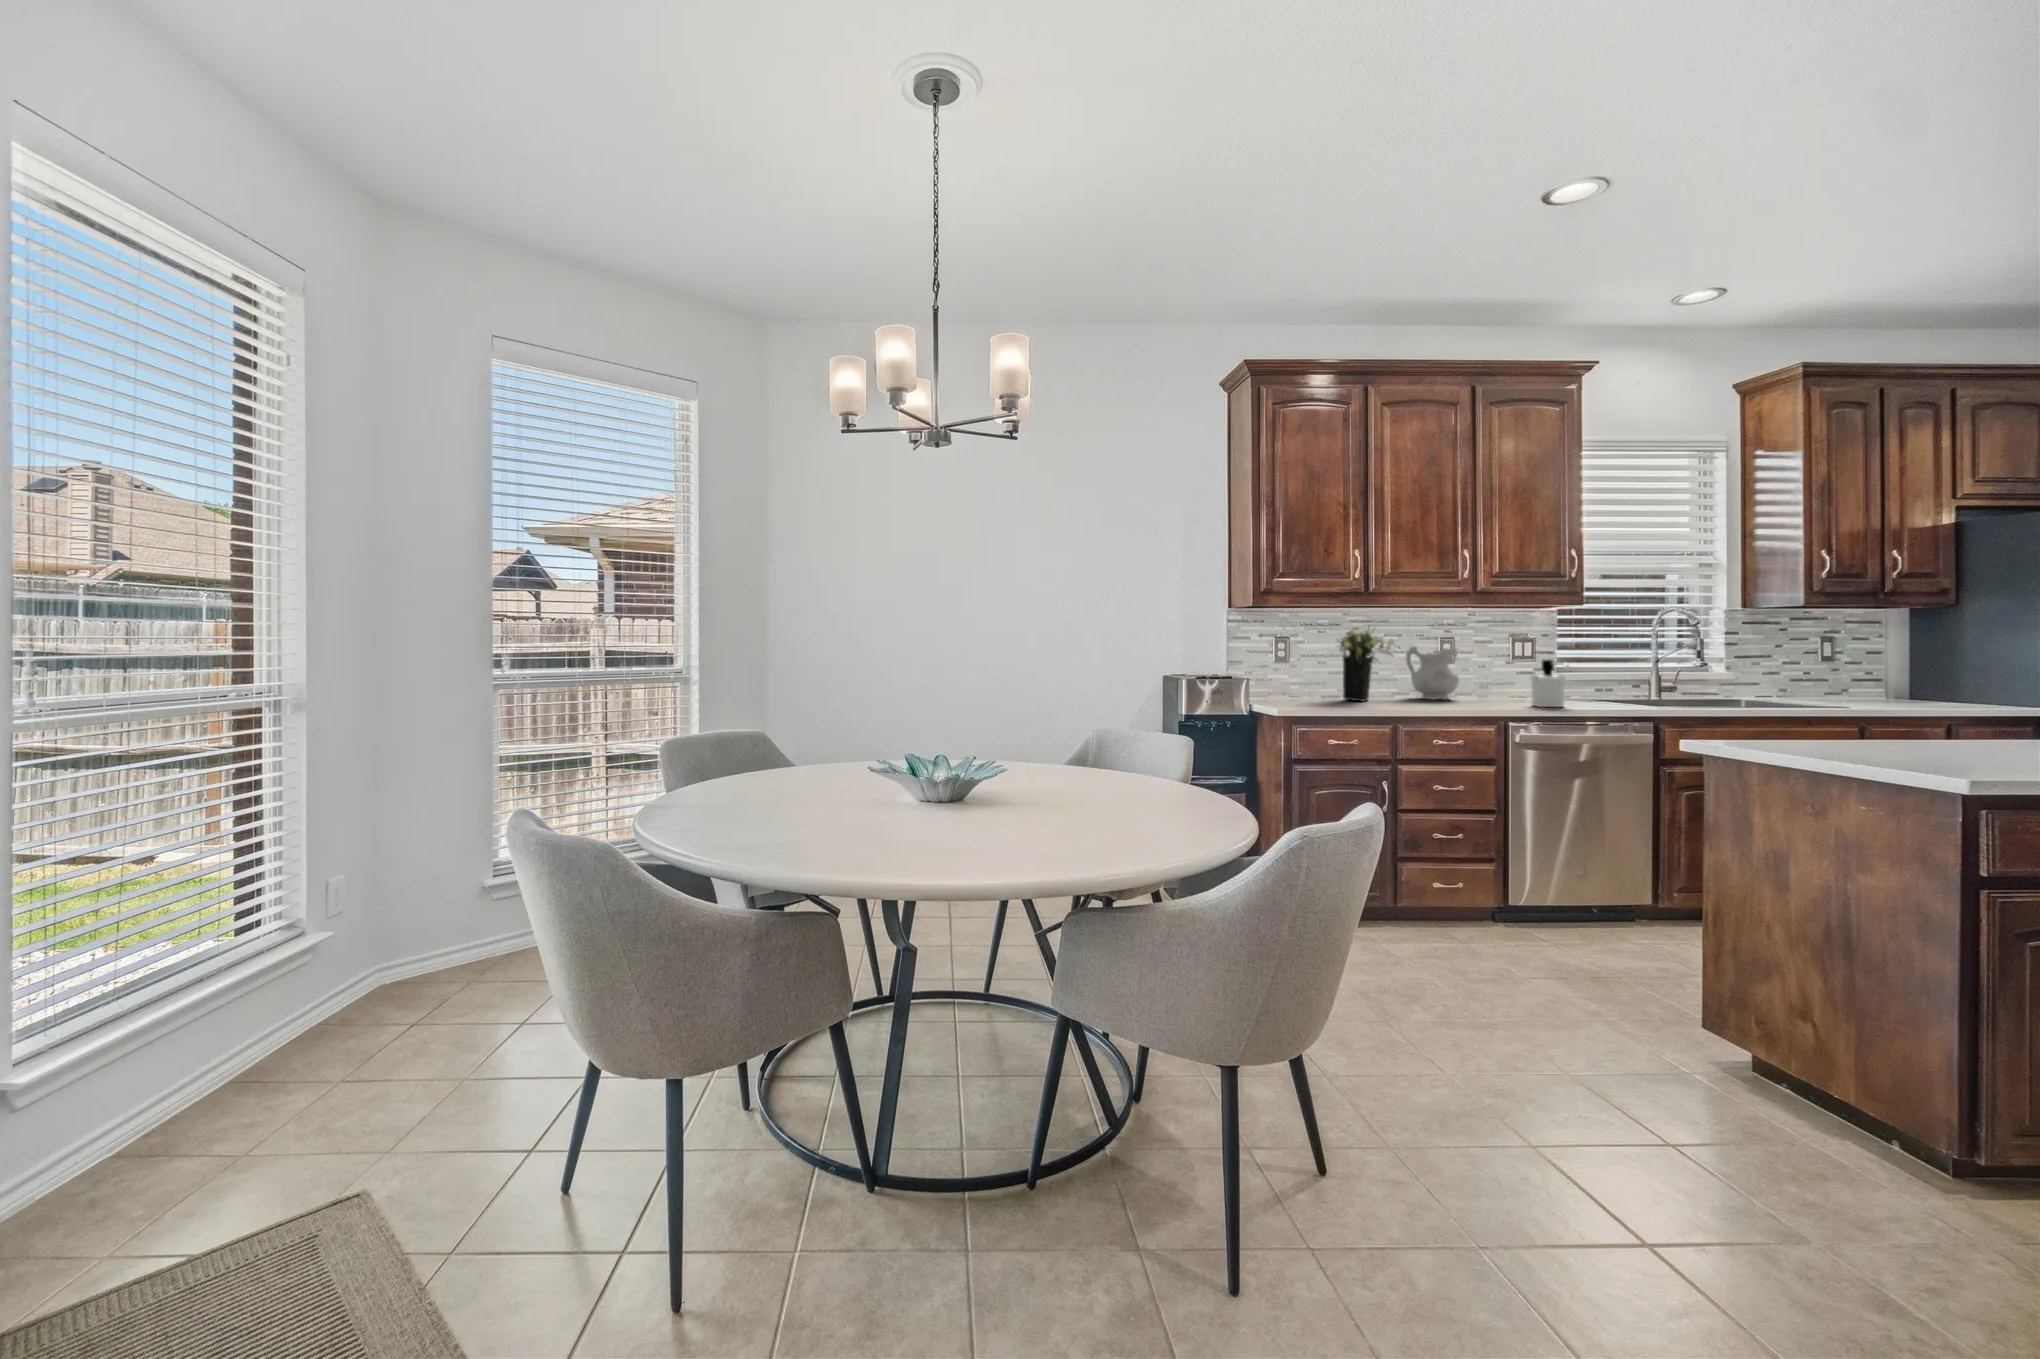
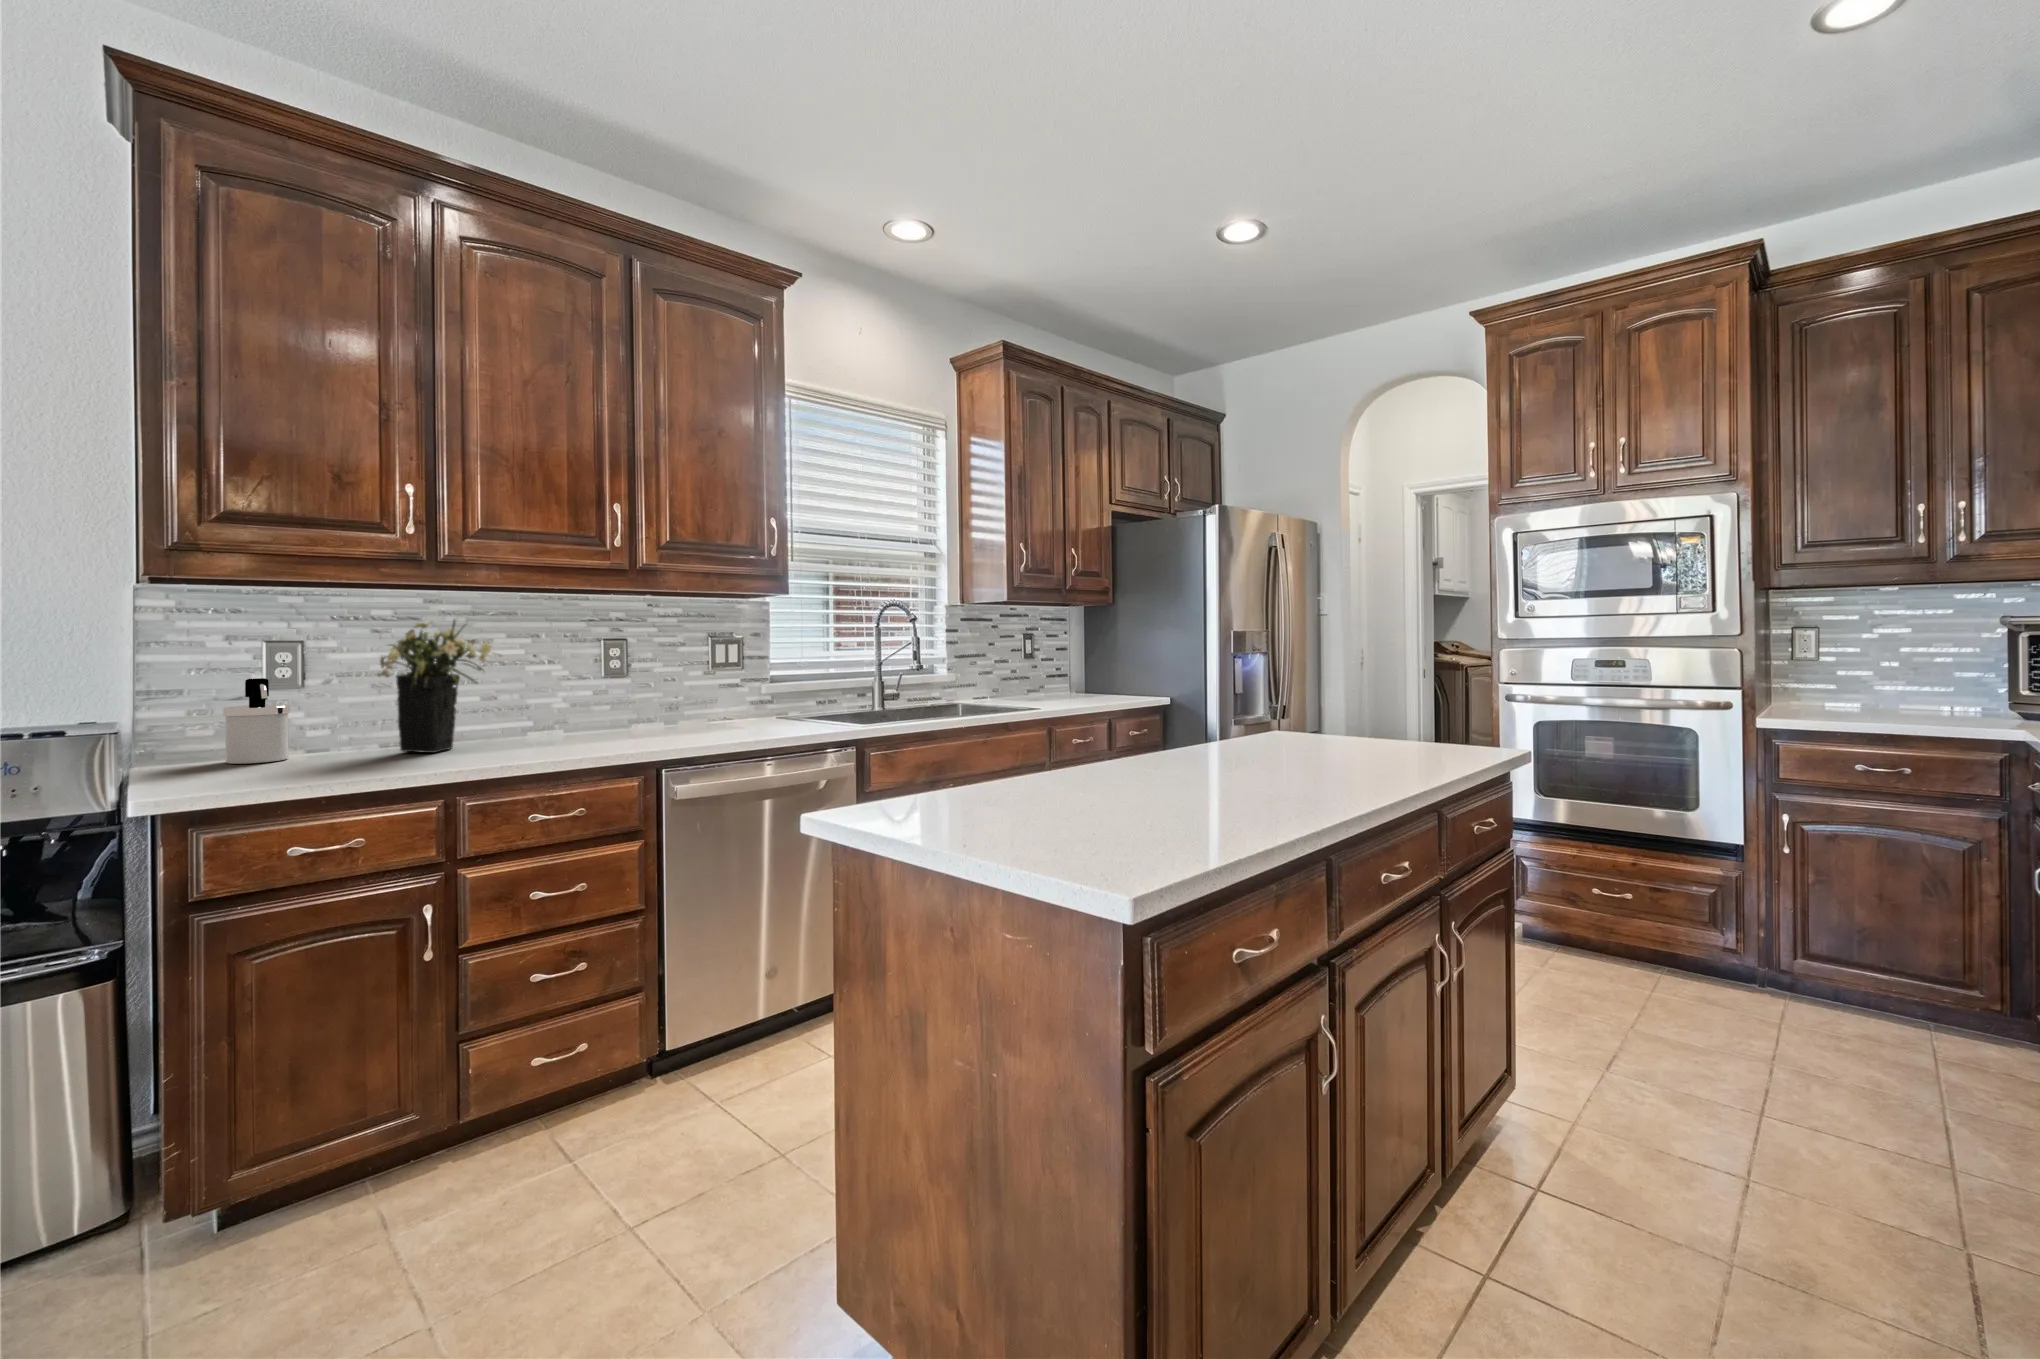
ceramic pitcher: present [1406,647,1459,700] -> none [534,654,618,737]
soap dispenser: present [1530,660,1571,707] -> present [223,678,290,764]

